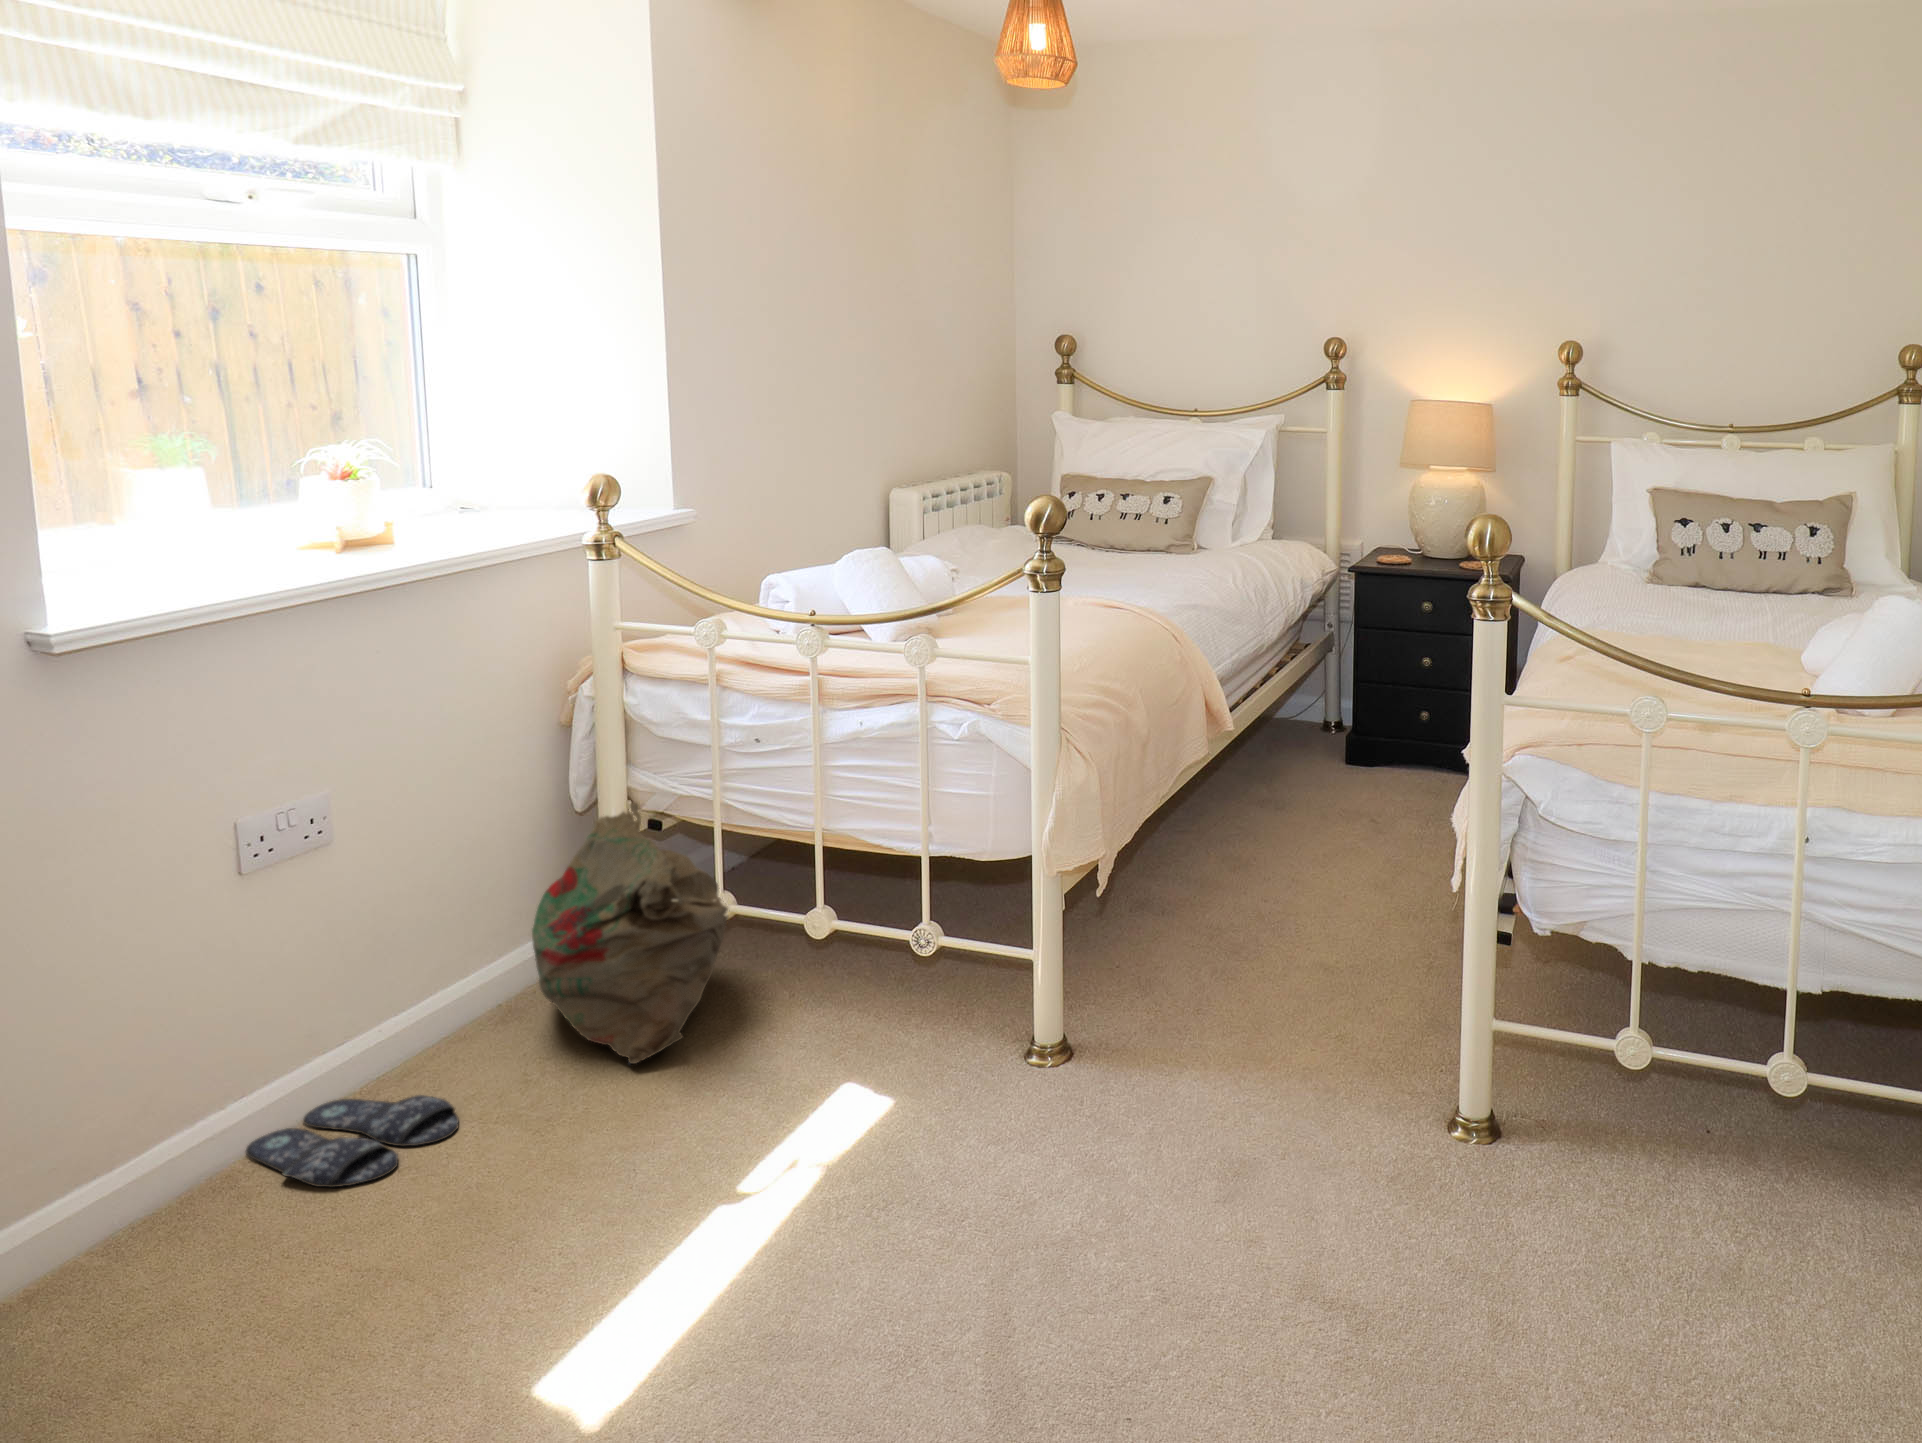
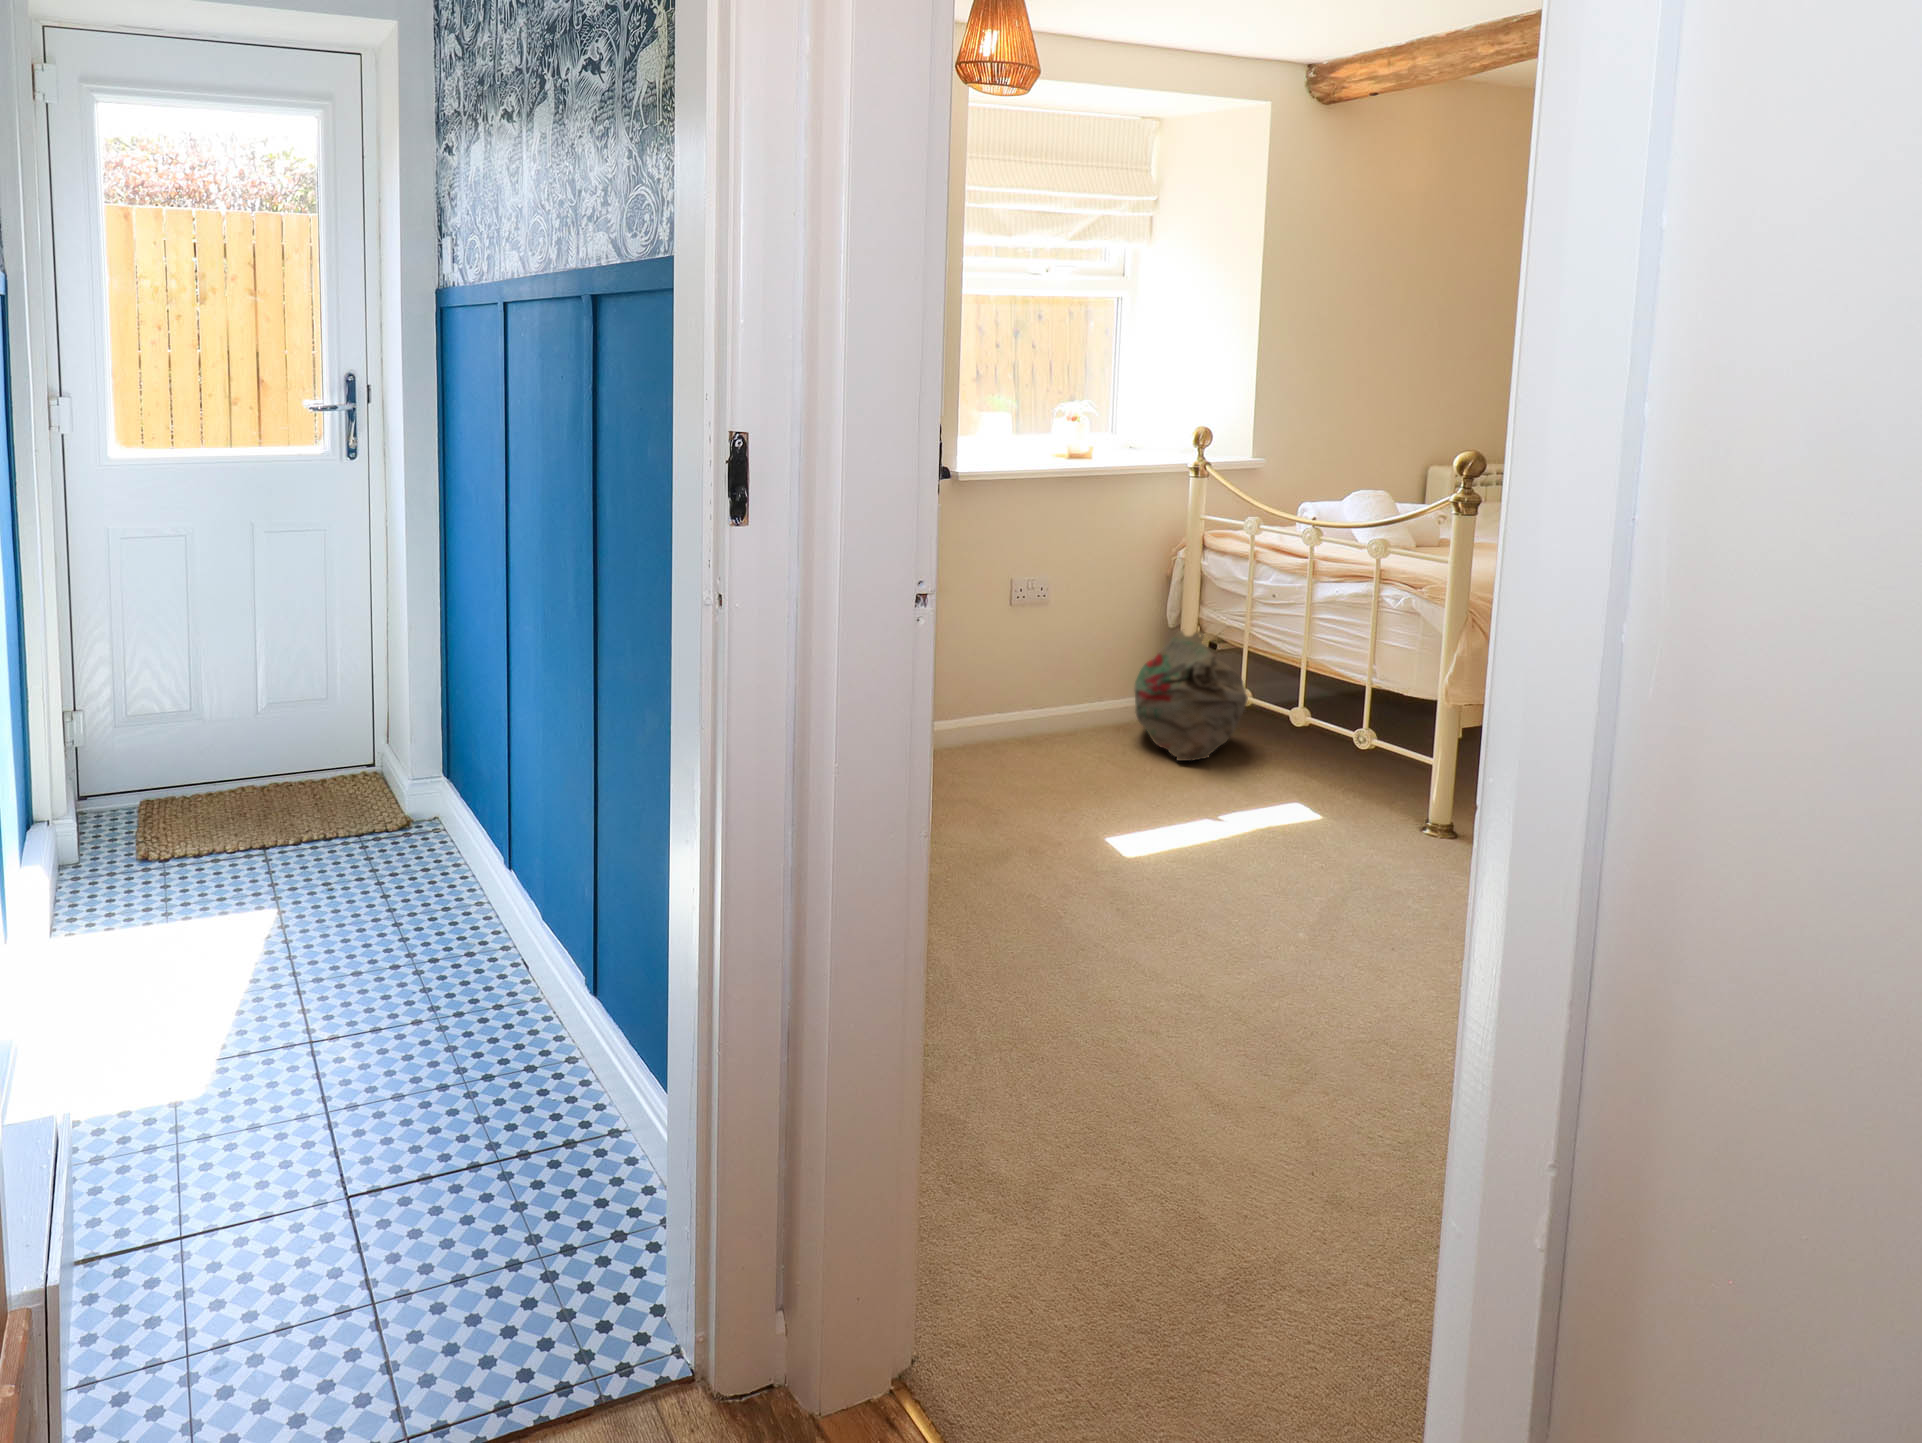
slippers: present [246,1095,459,1187] -> none [994,736,1087,766]

